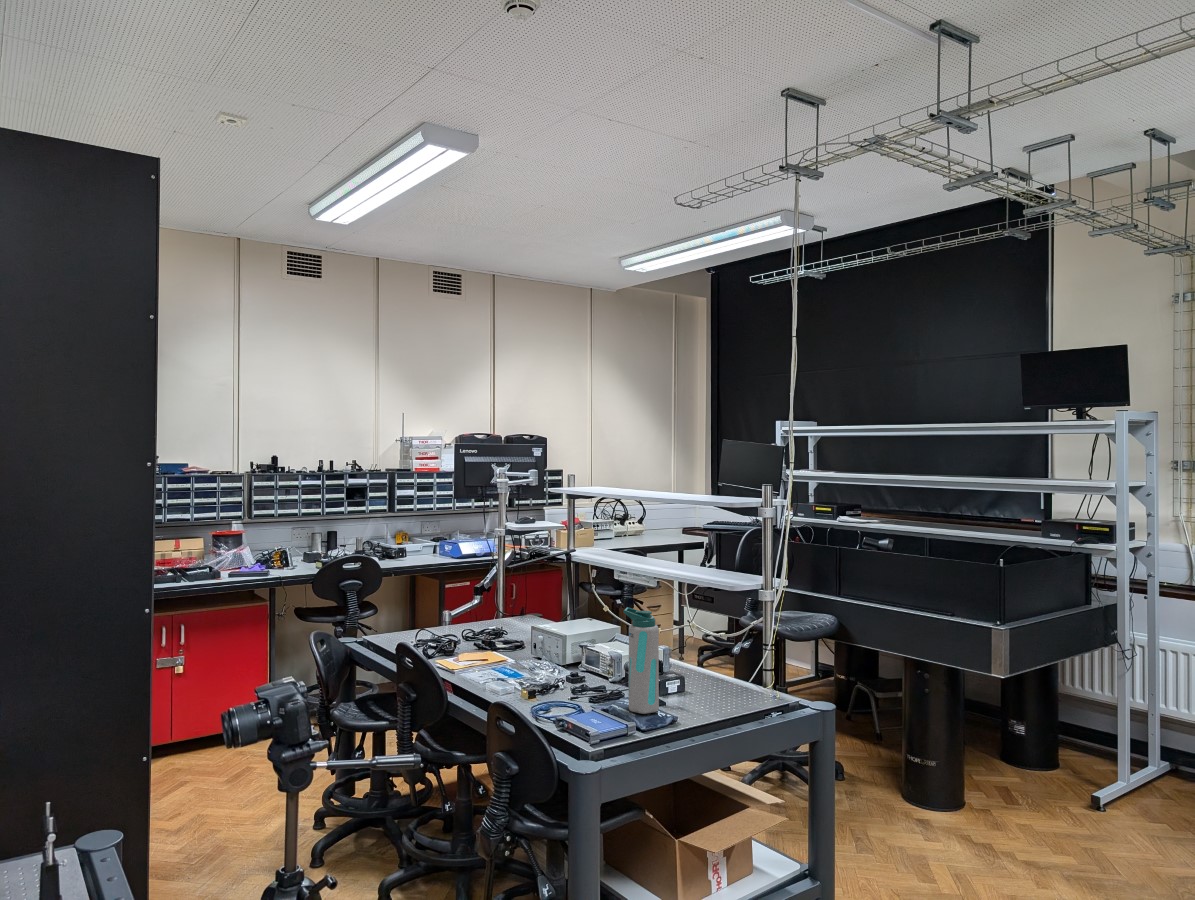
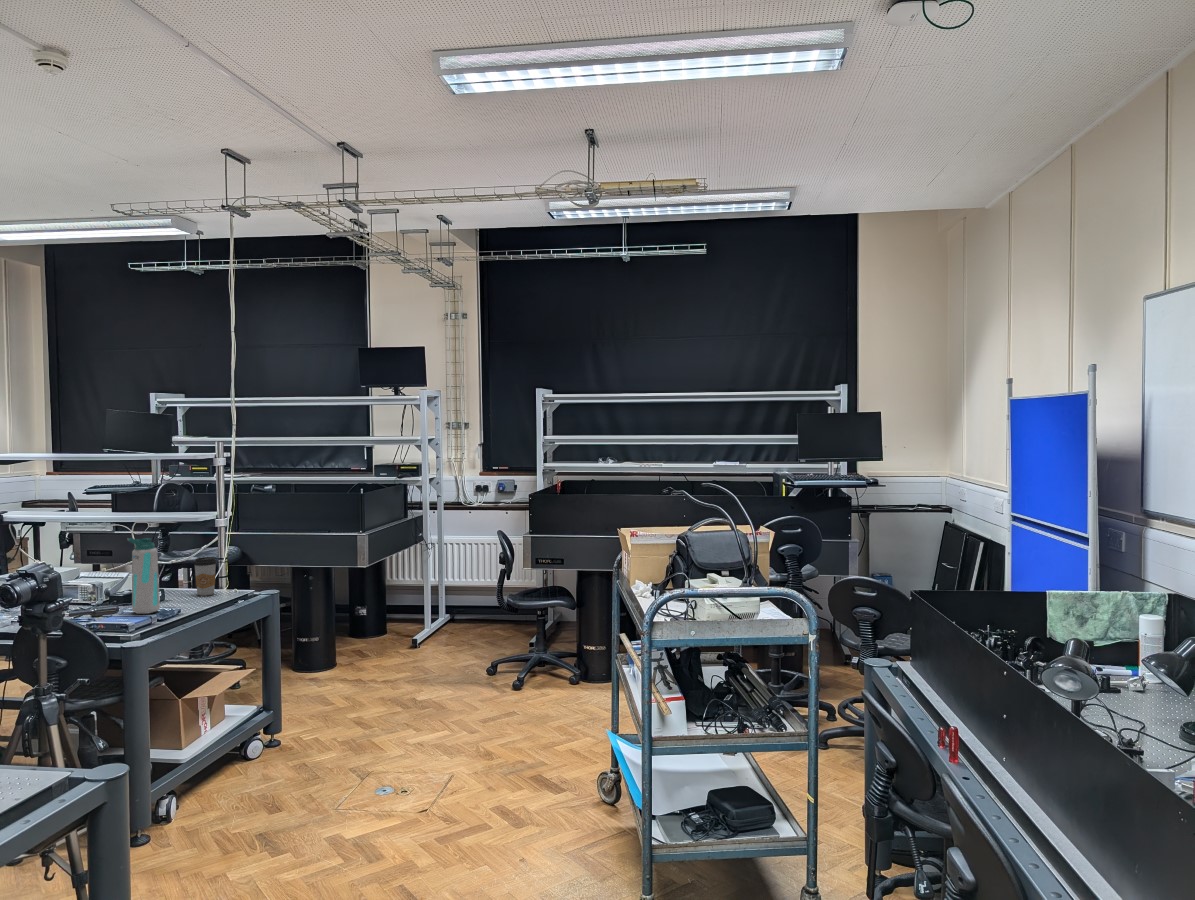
coffee cup: none [723,640,751,695] -> present [194,557,216,596]

